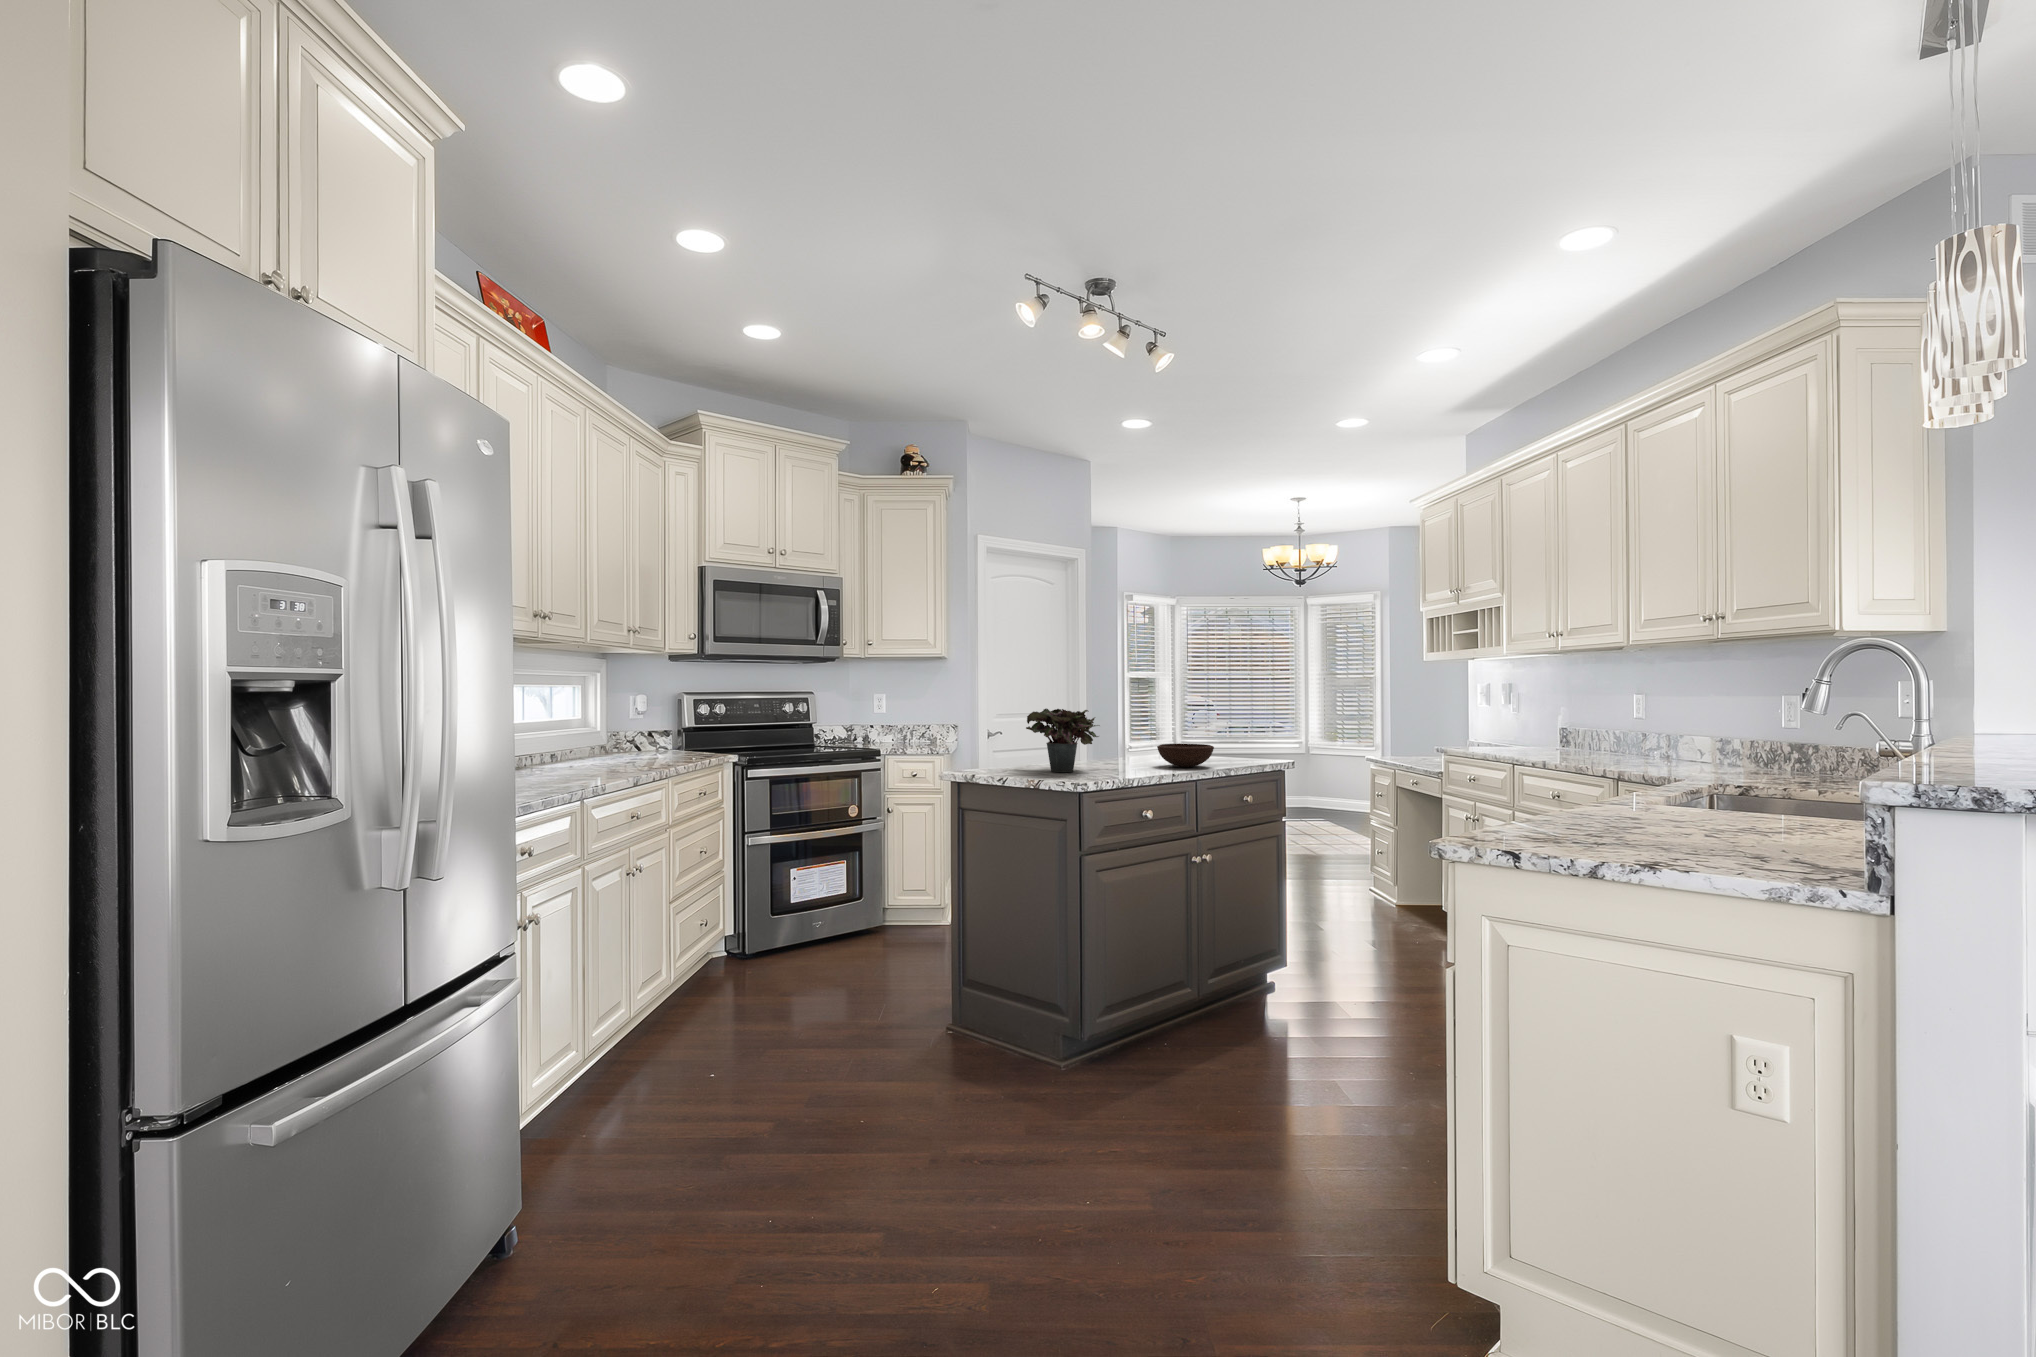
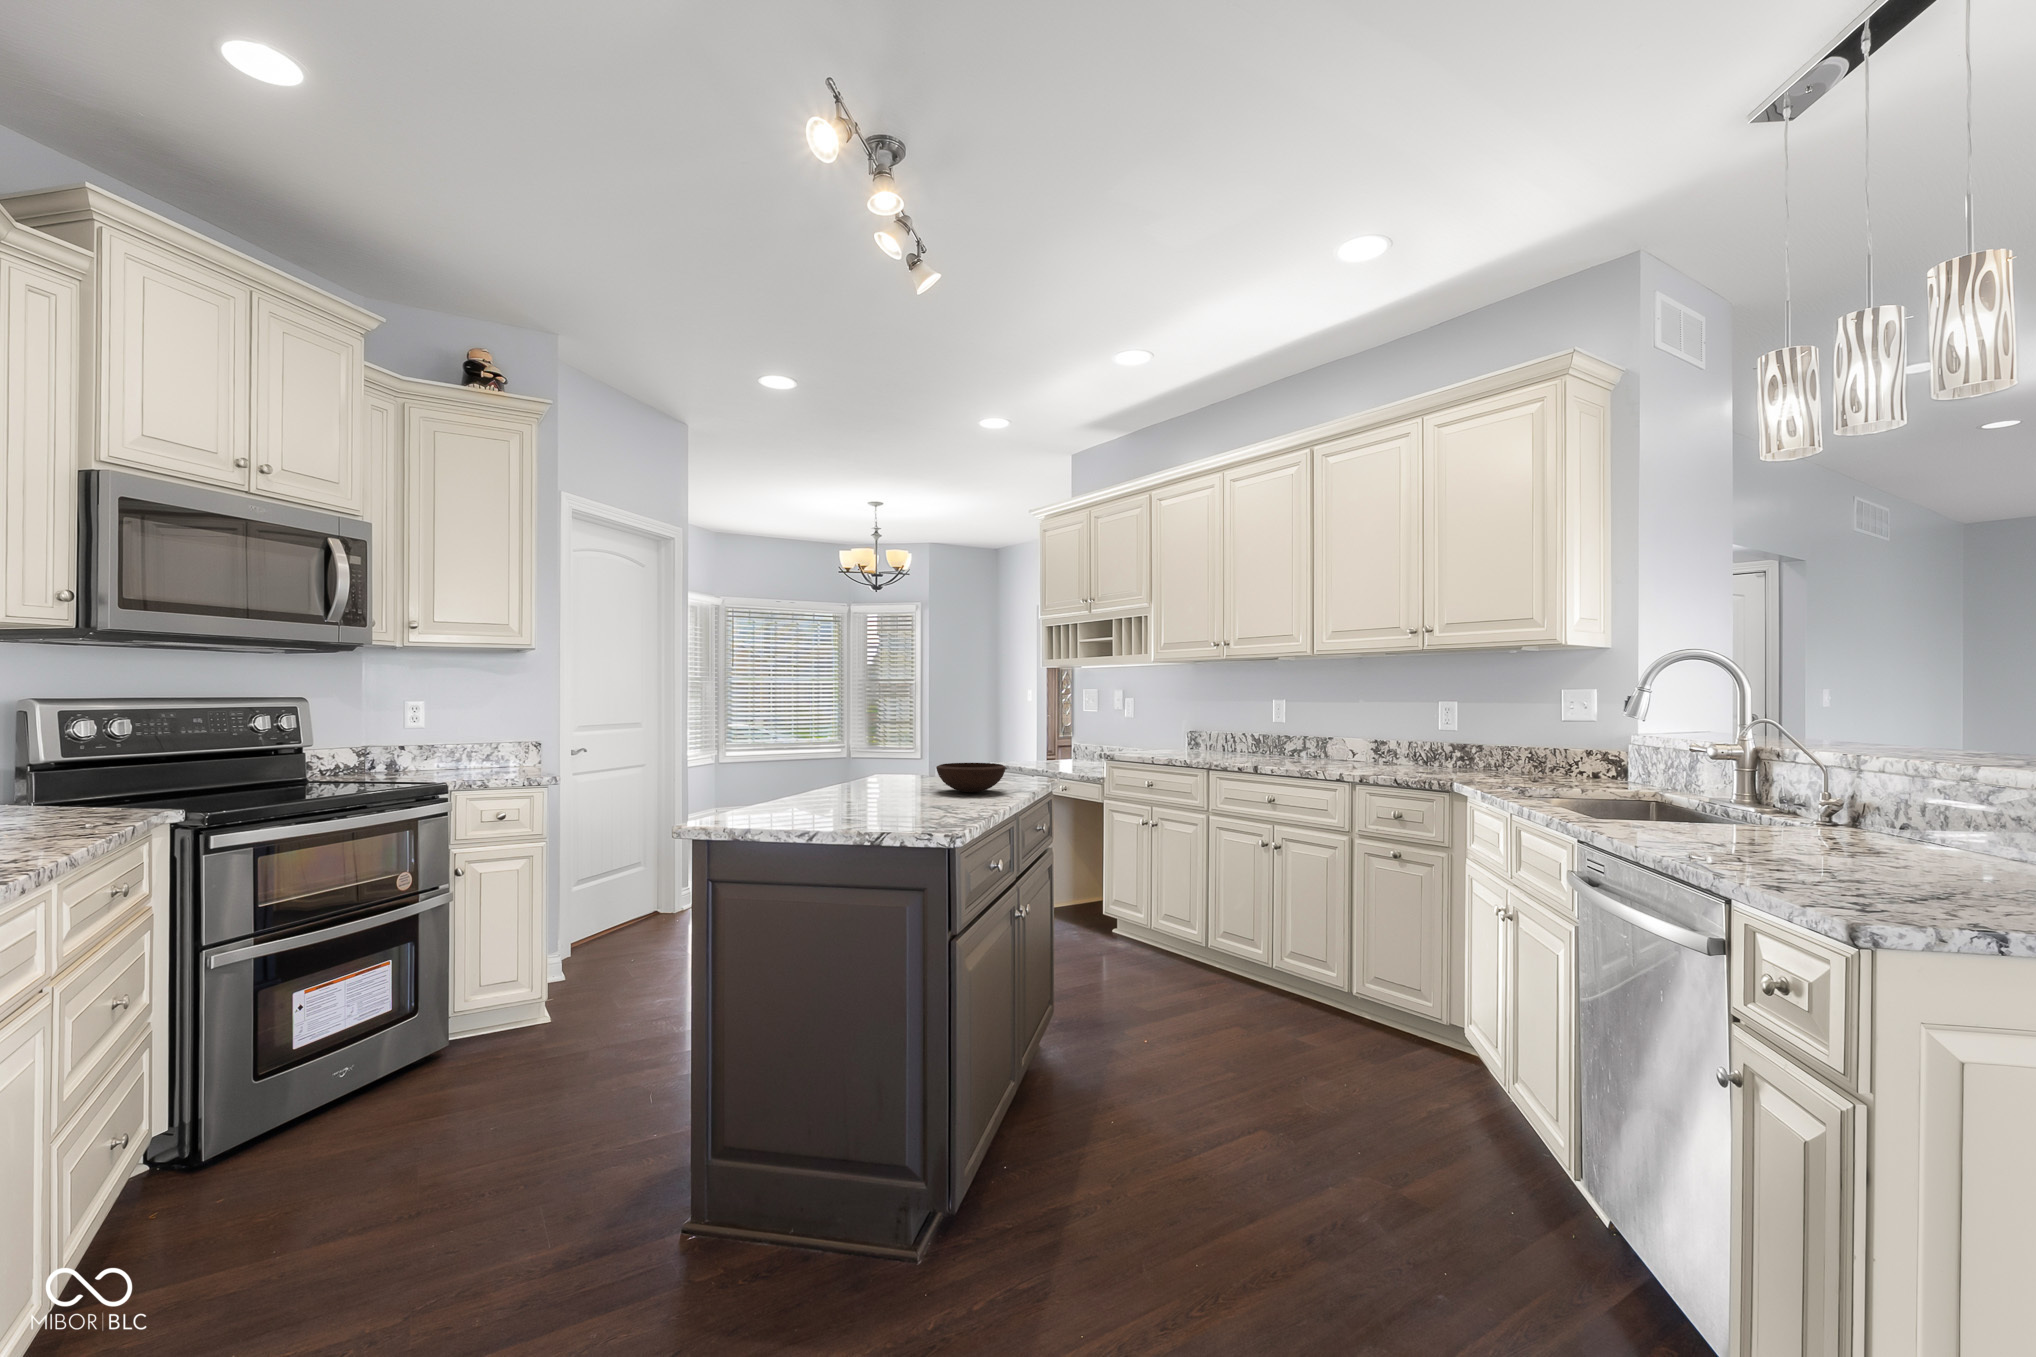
potted plant: present [1026,709,1100,772] -> none [784,723,914,810]

